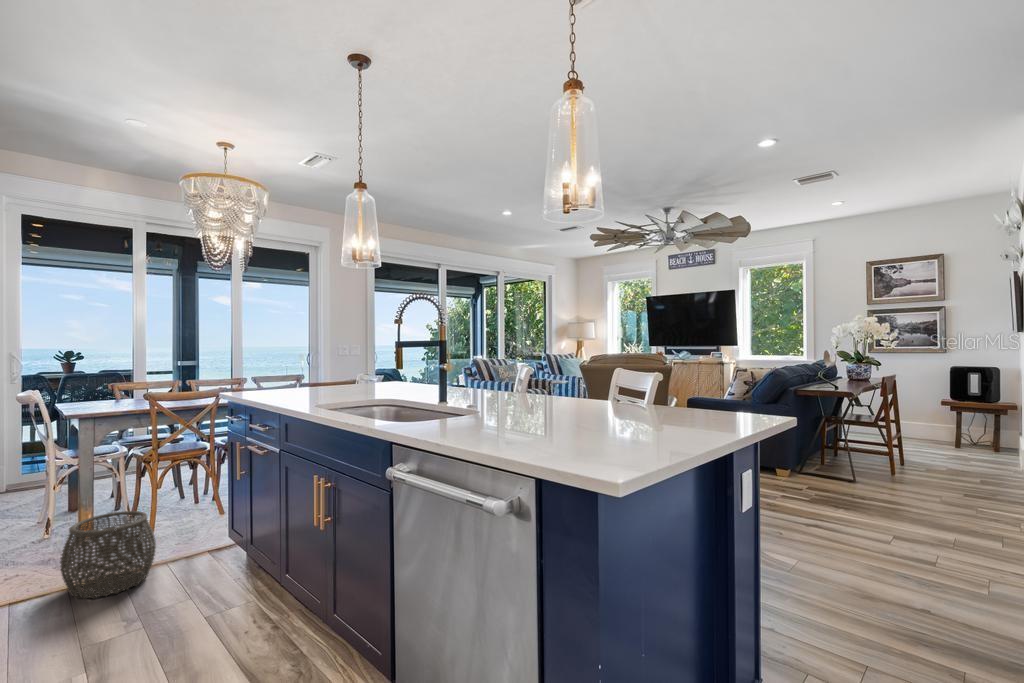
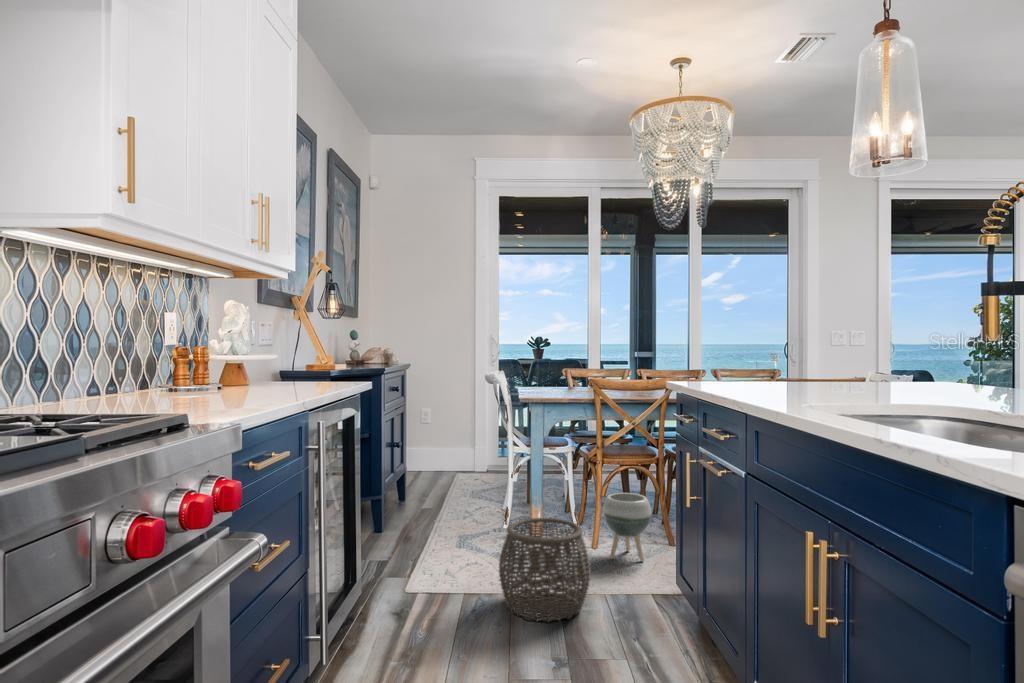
planter: none [161,480,205,535] -> present [603,493,651,561]

